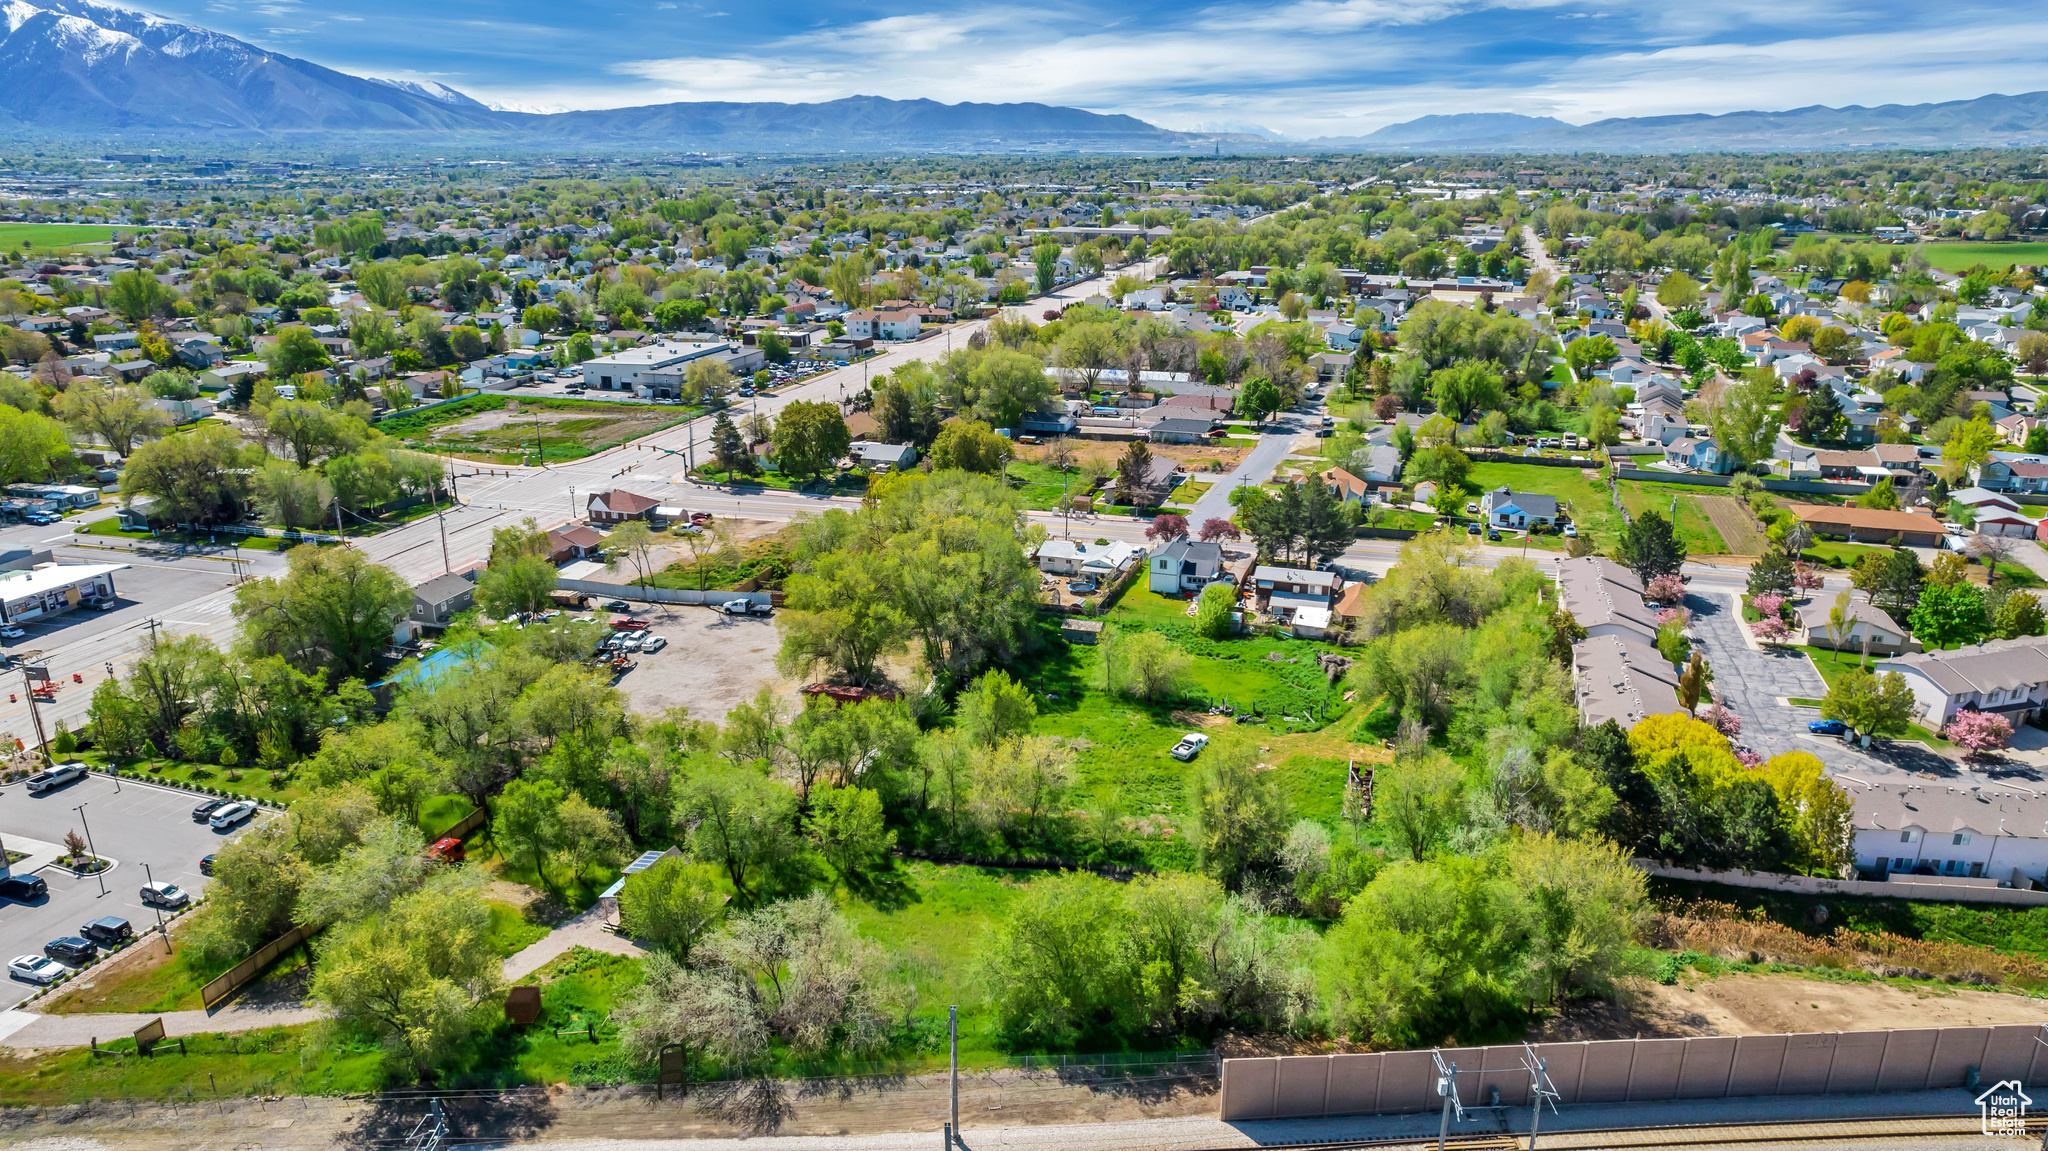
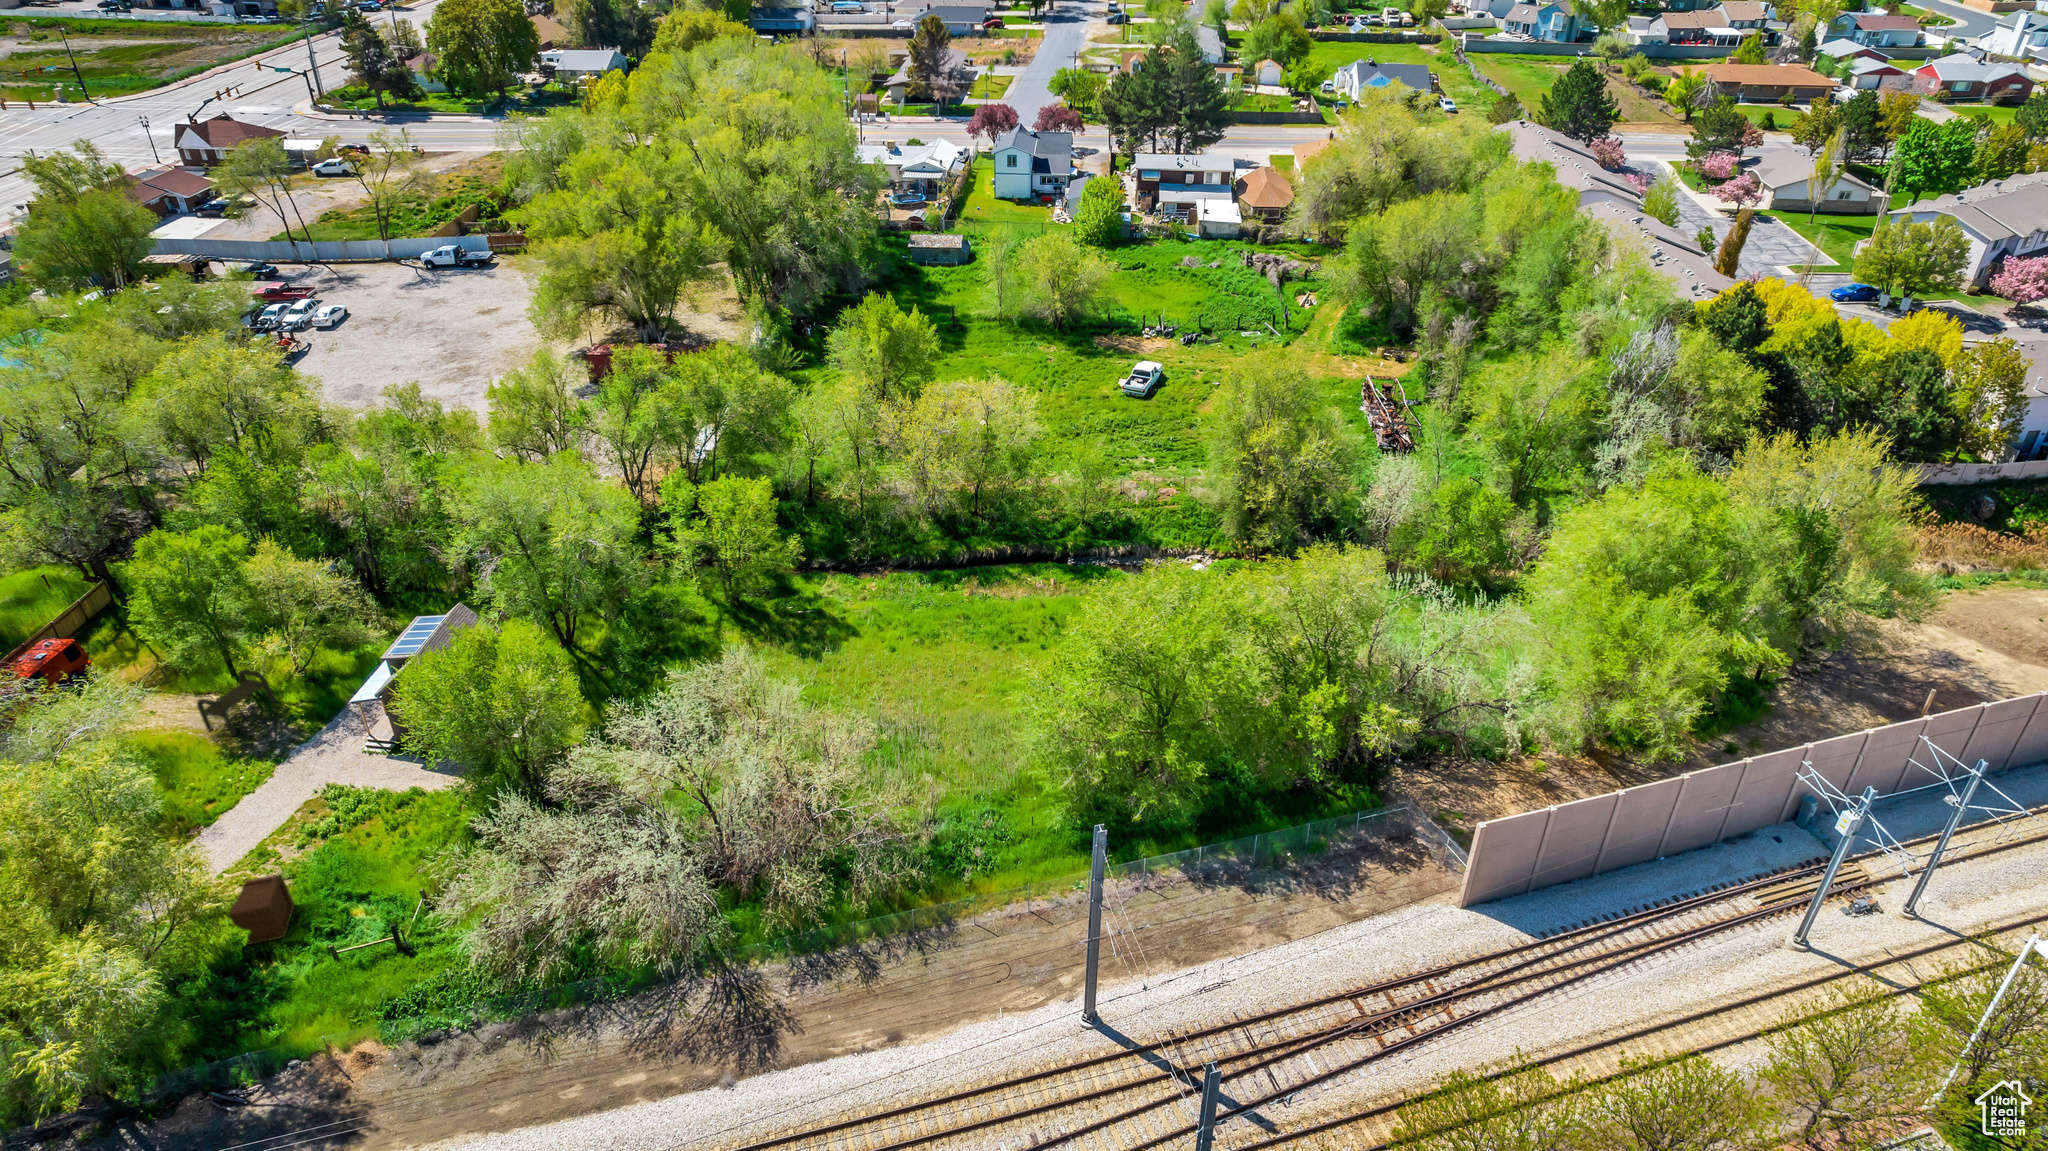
bench: present [657,1044,688,1100] -> present [197,670,276,736]

